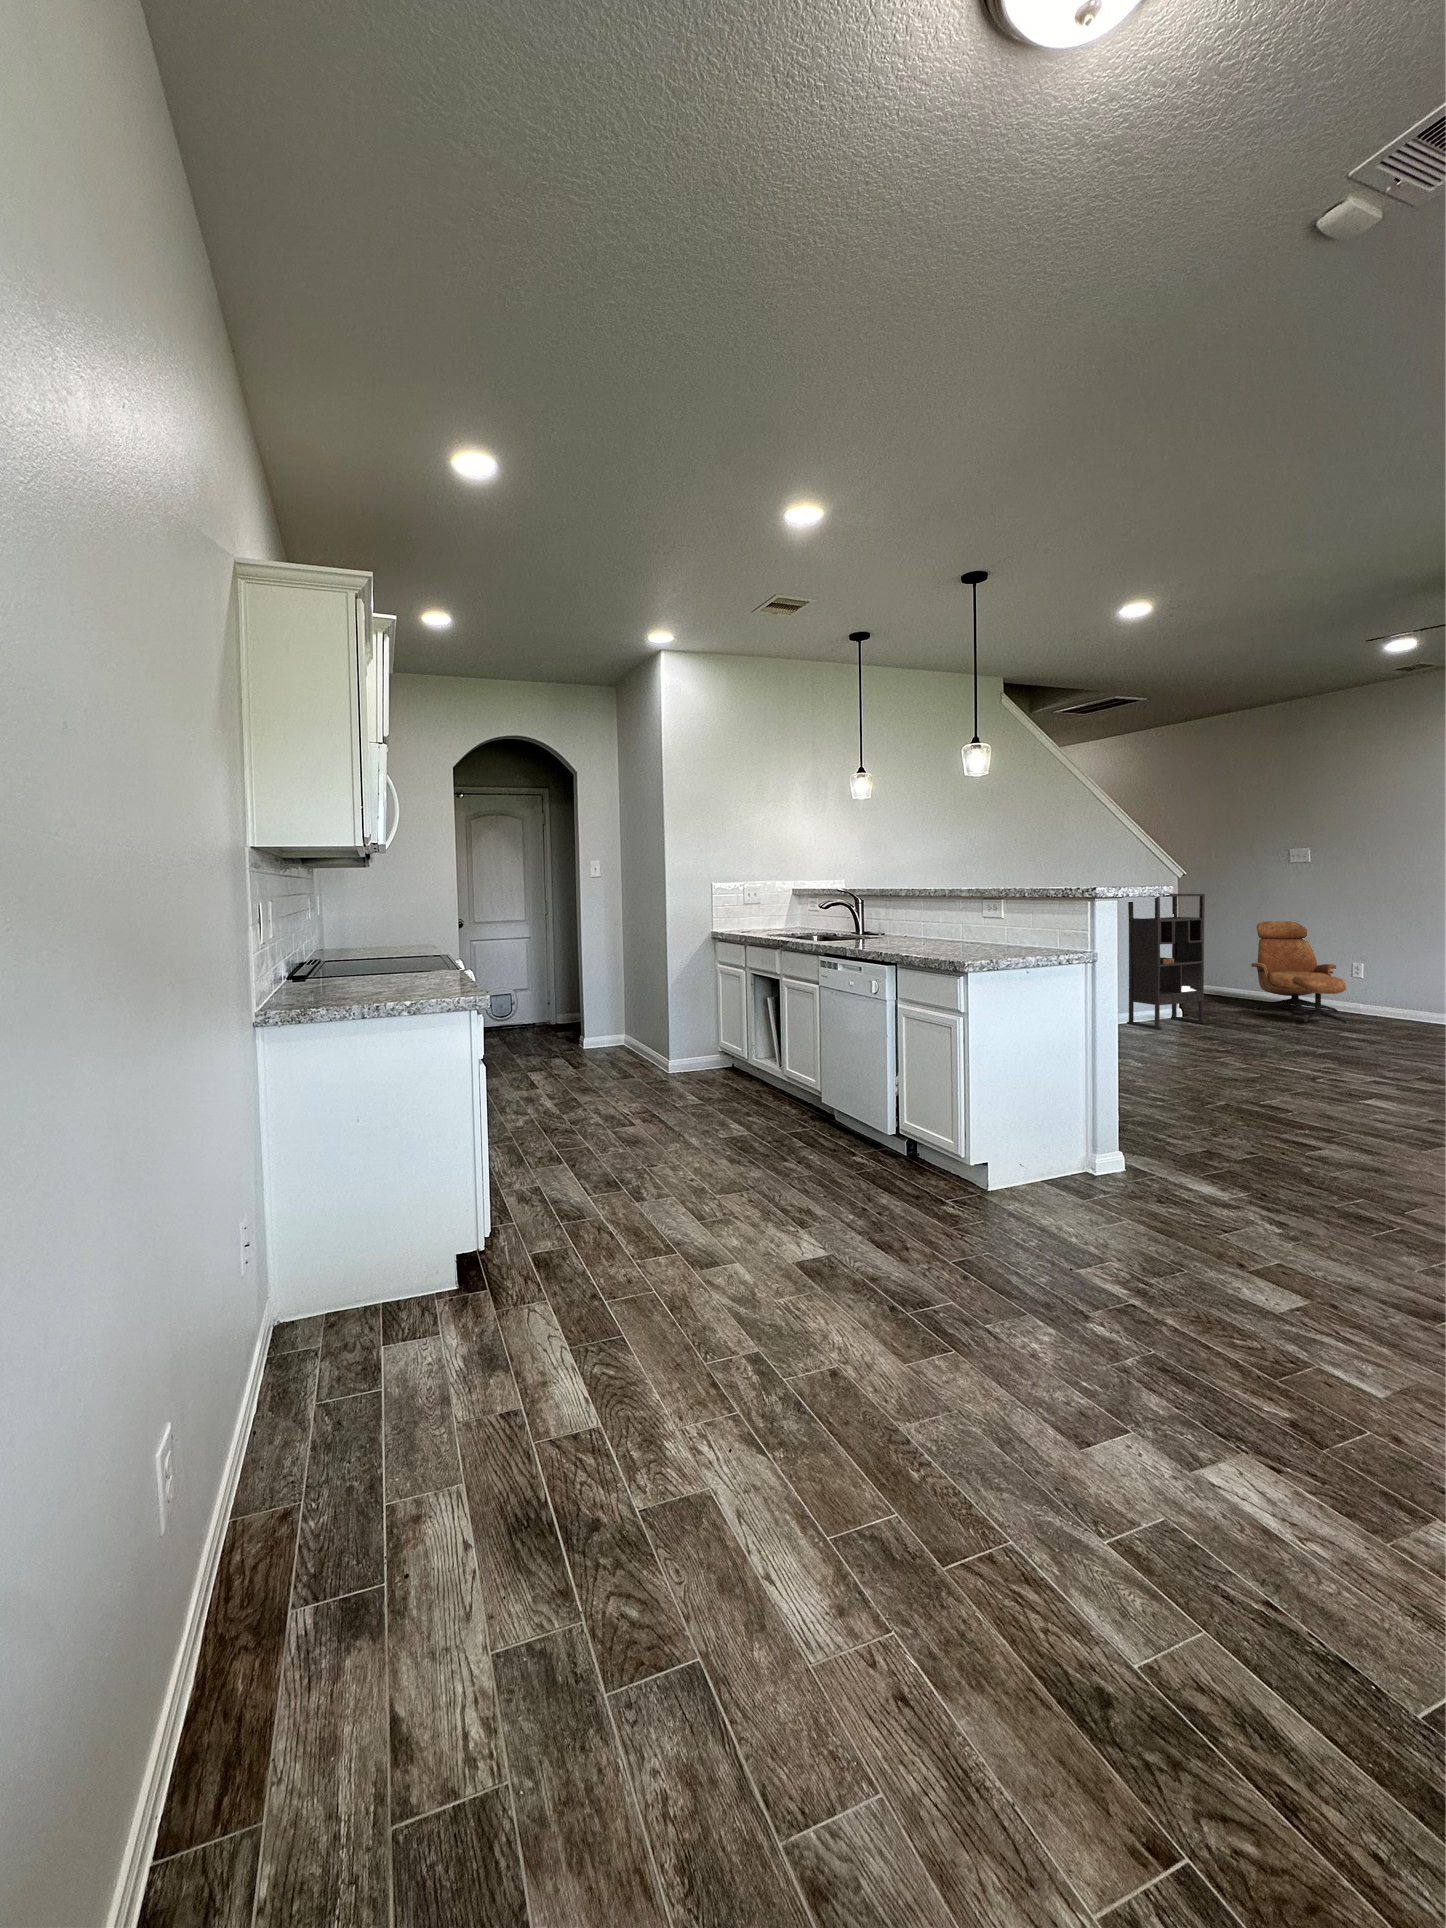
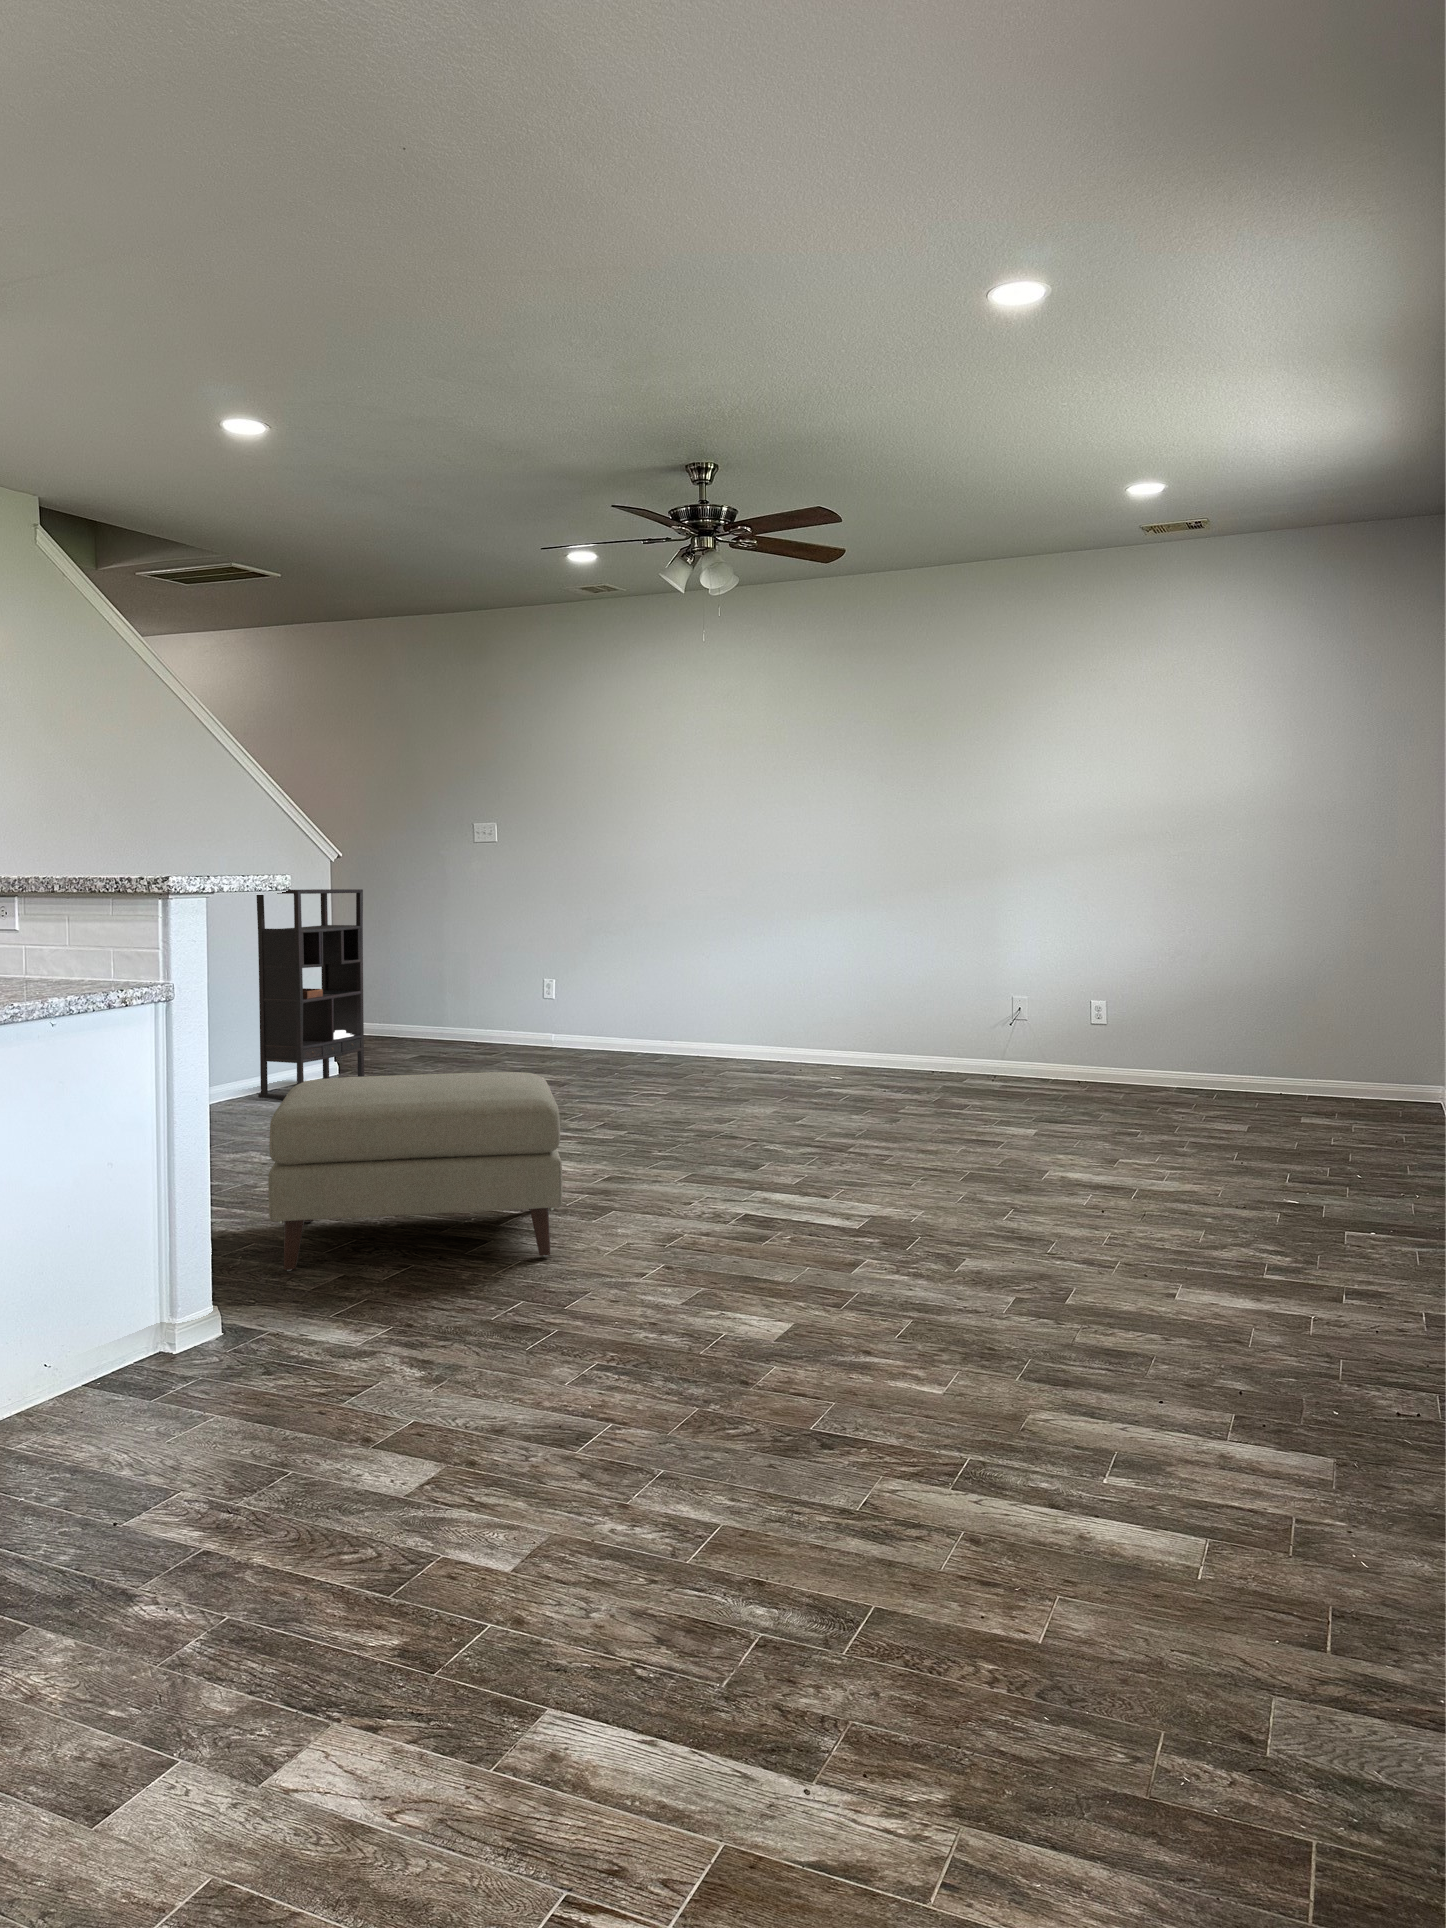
lounge chair: present [1251,921,1347,1023] -> none [426,928,533,1068]
ottoman: none [1152,1019,1399,1171] -> present [268,1072,562,1271]

